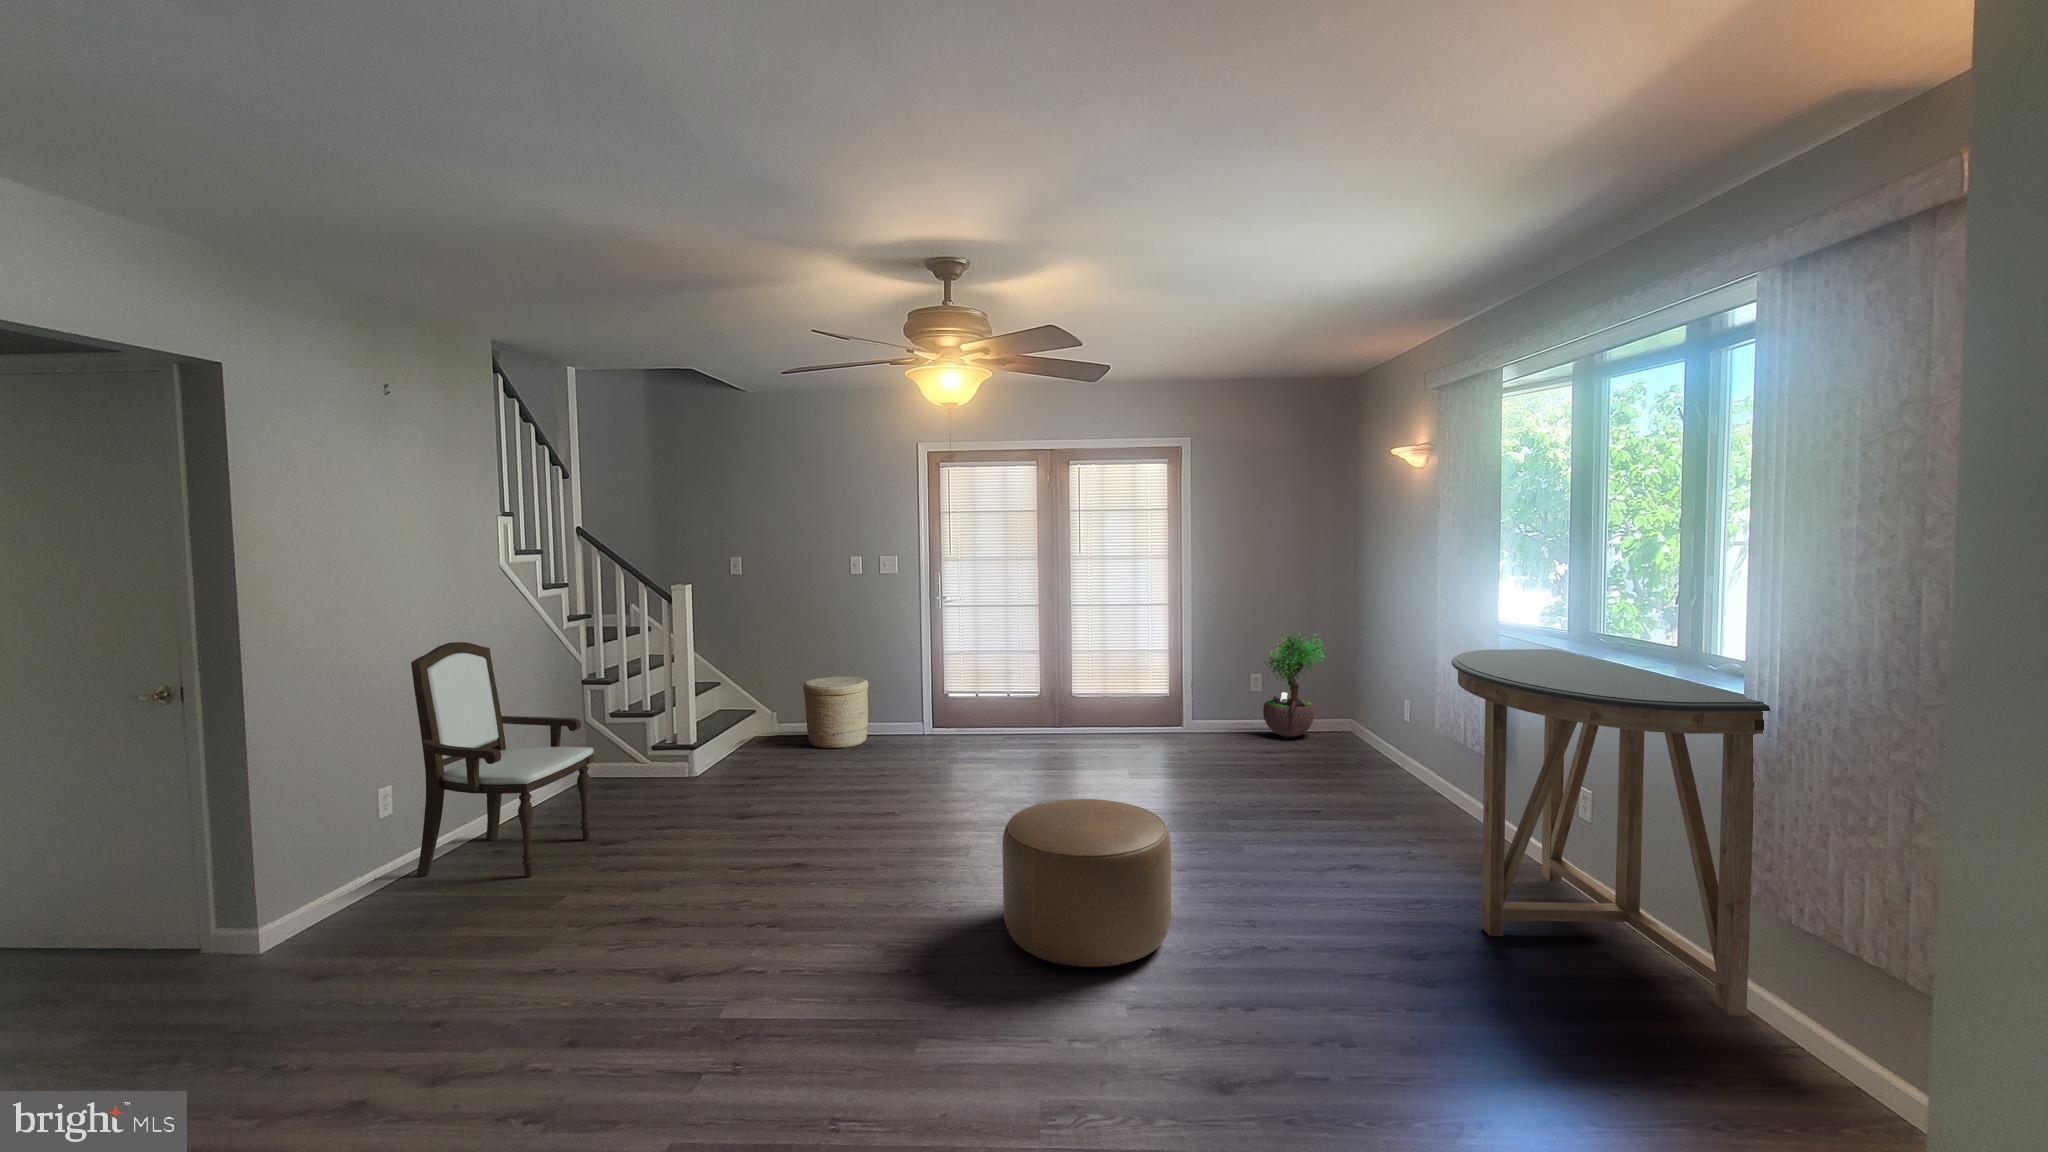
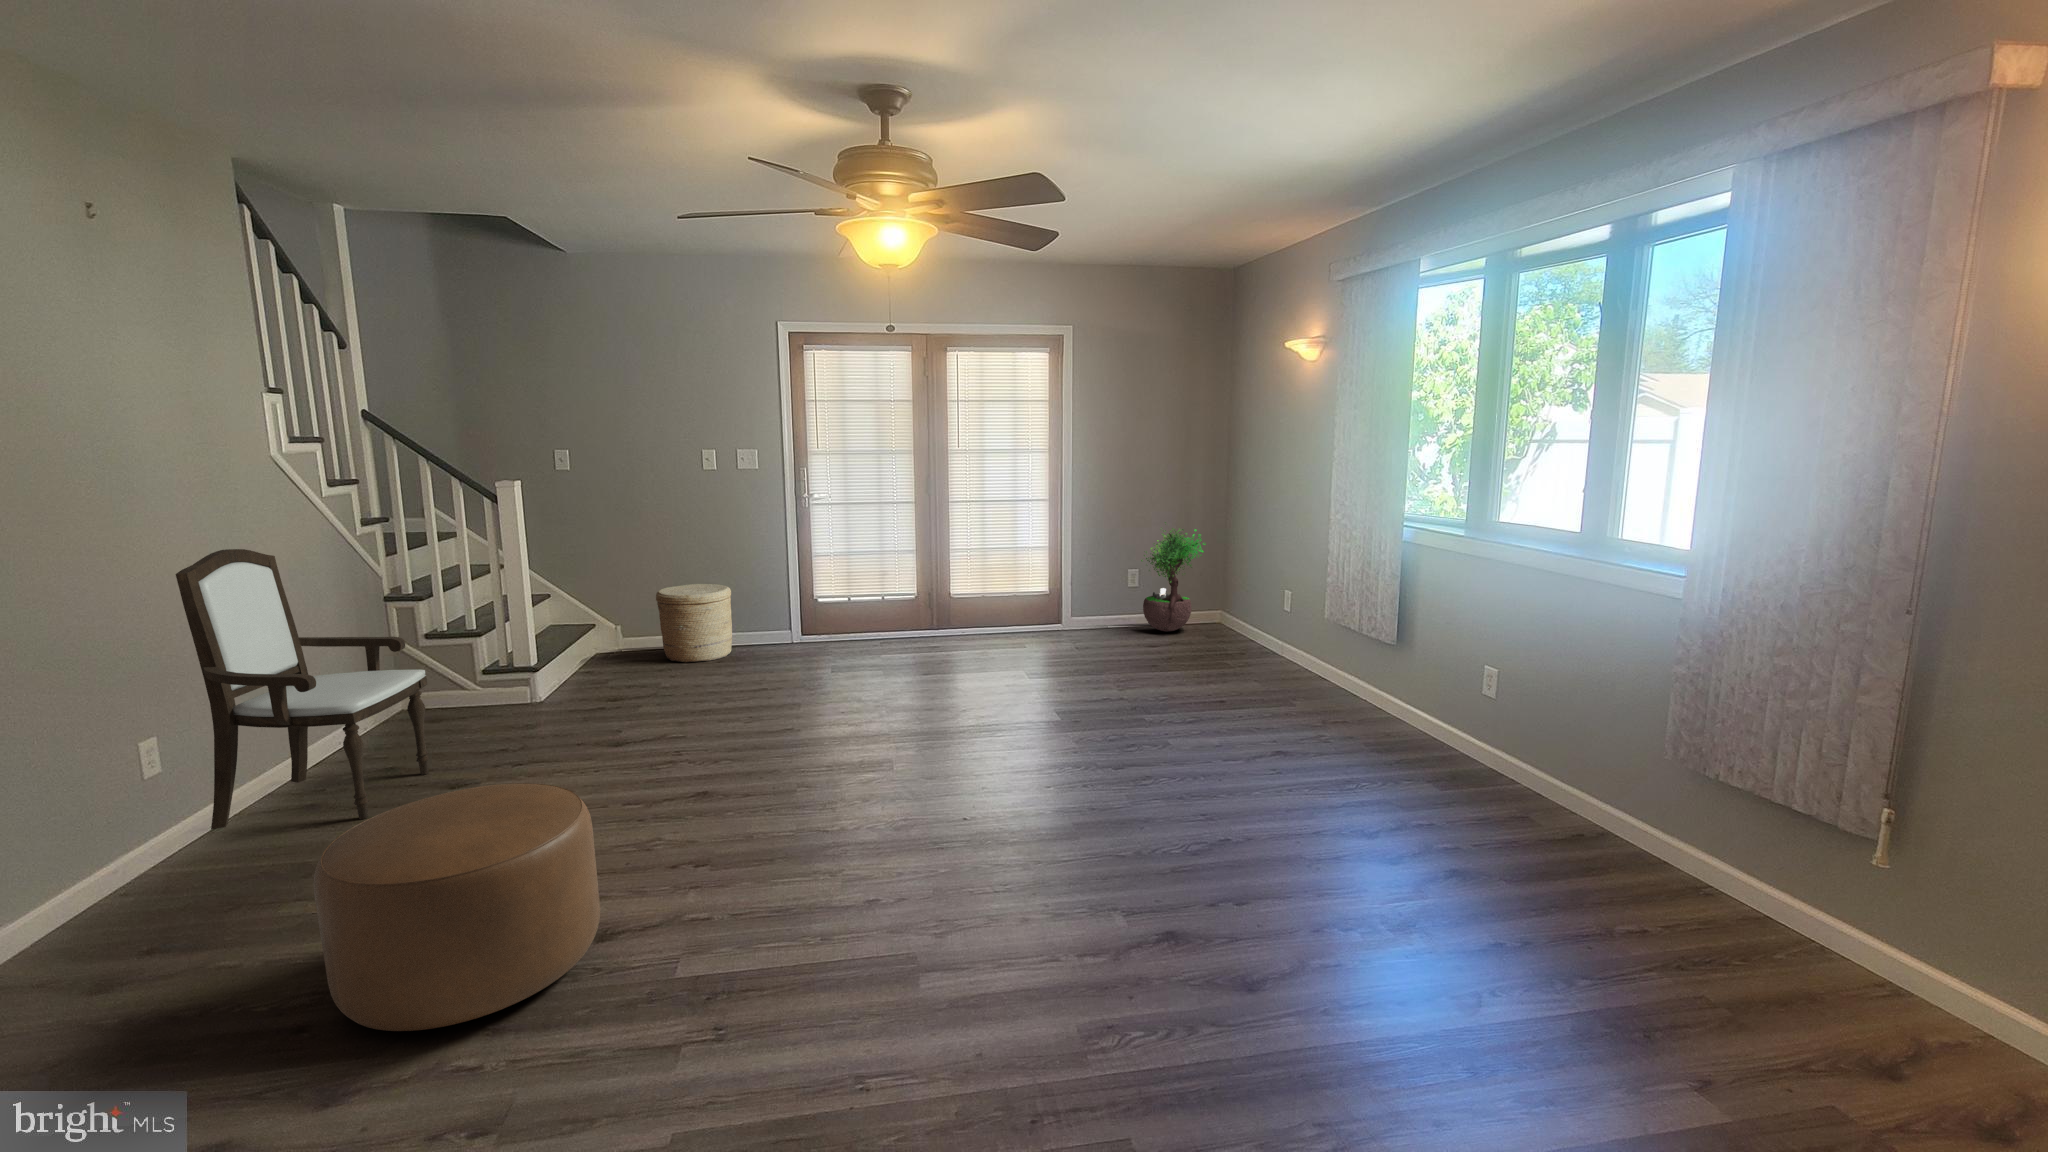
console table: present [1451,649,1771,1016] -> none [1351,536,1638,844]
ottoman: present [1002,799,1171,967] -> present [314,783,600,1031]

